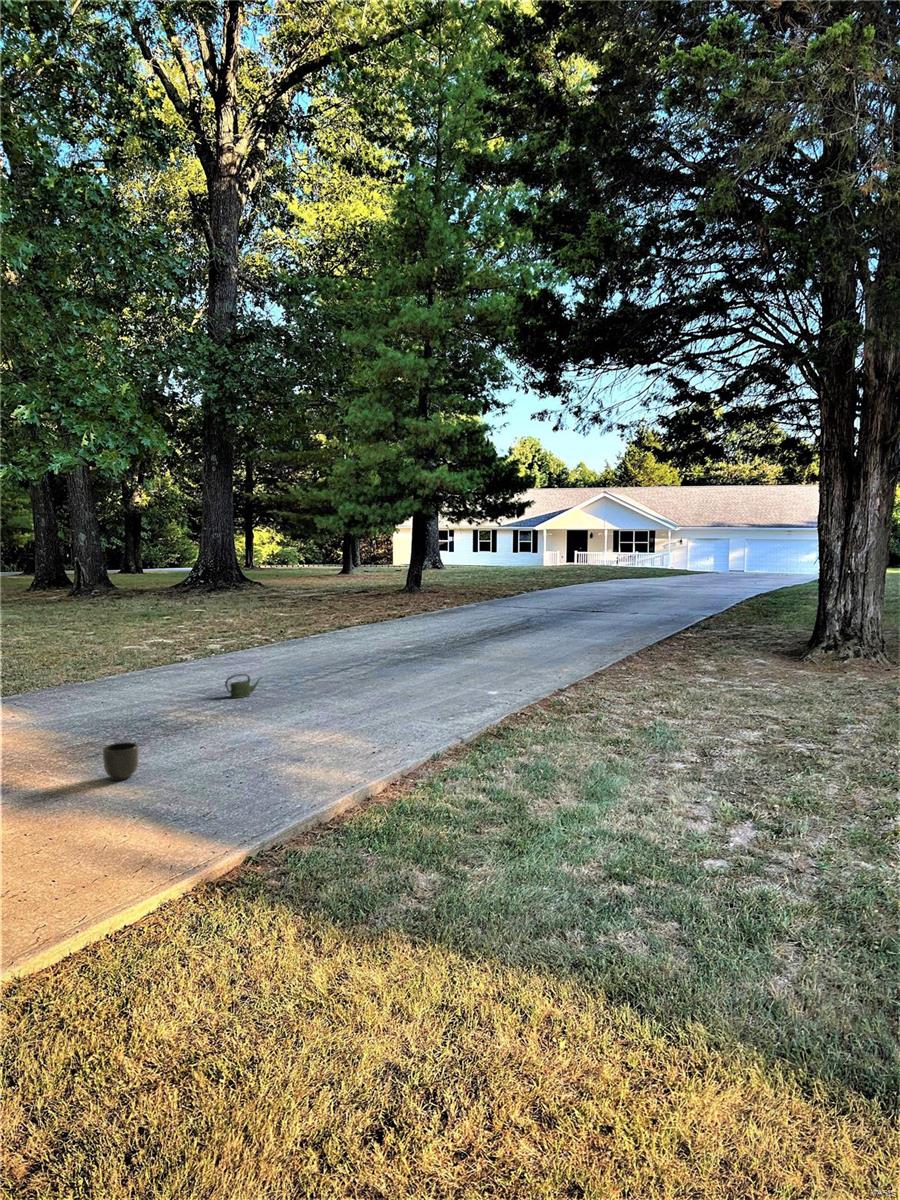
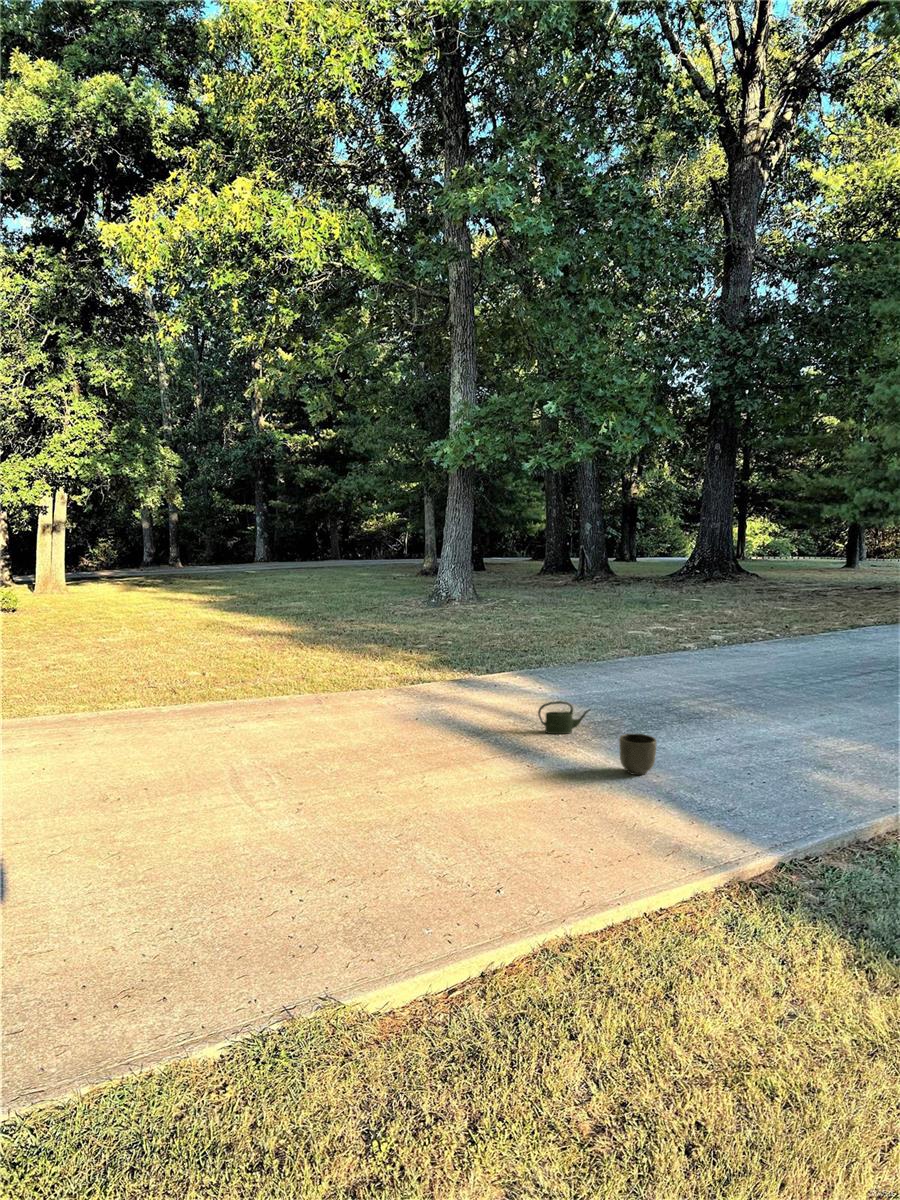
watering can: present [225,674,261,698] -> present [538,701,591,734]

